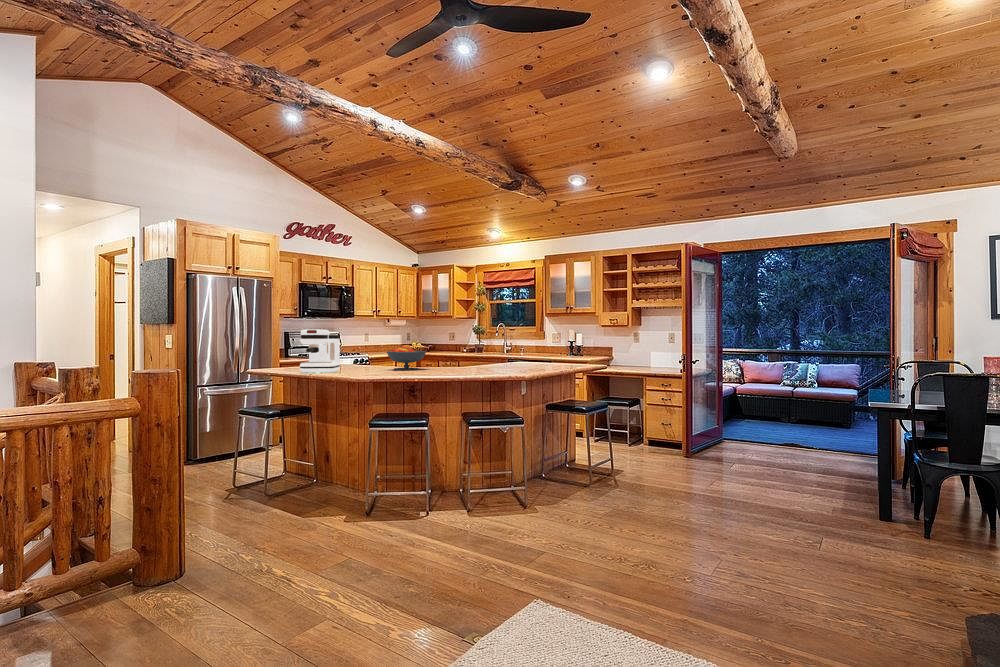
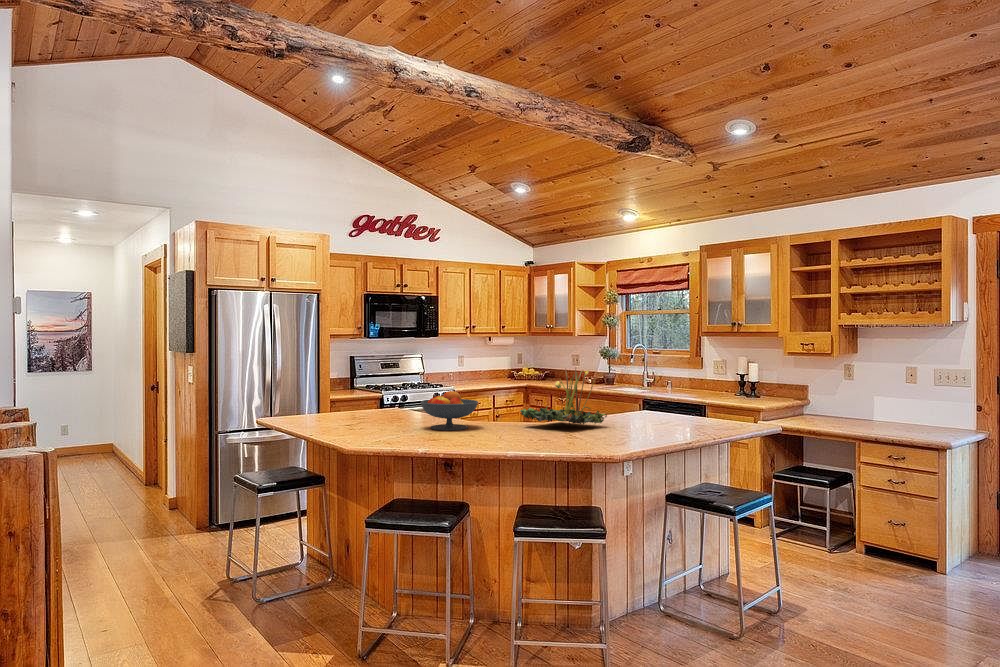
coffee maker: present [300,329,340,373] -> none [295,369,356,433]
plant: none [452,329,508,366] -> present [520,368,607,424]

